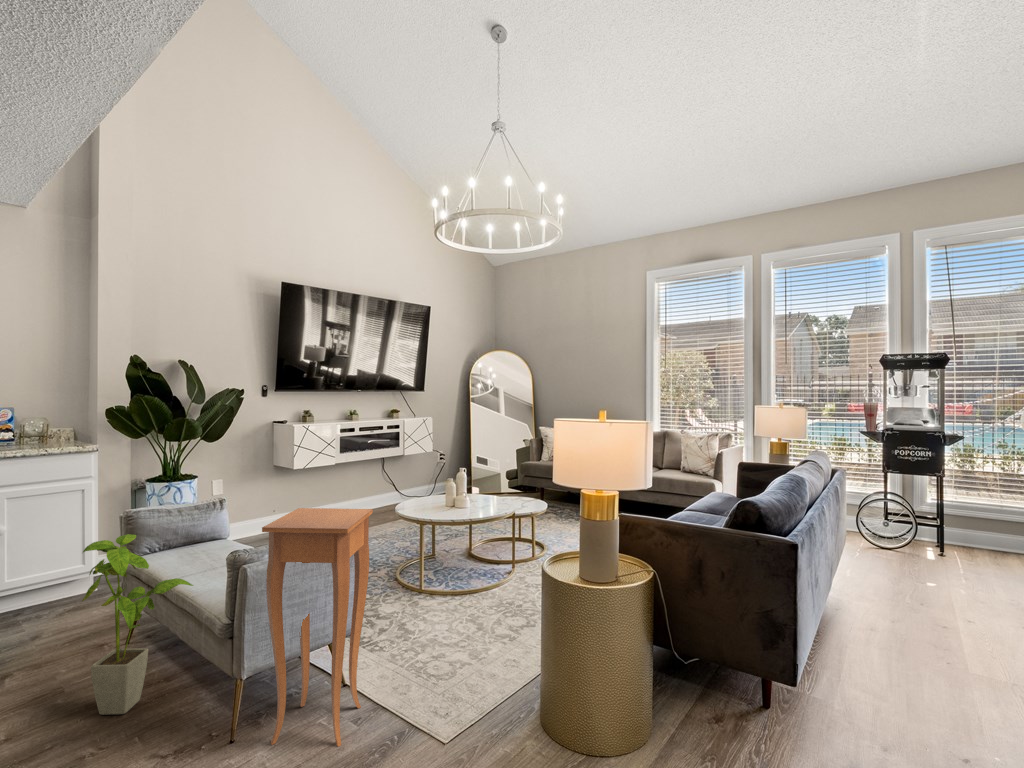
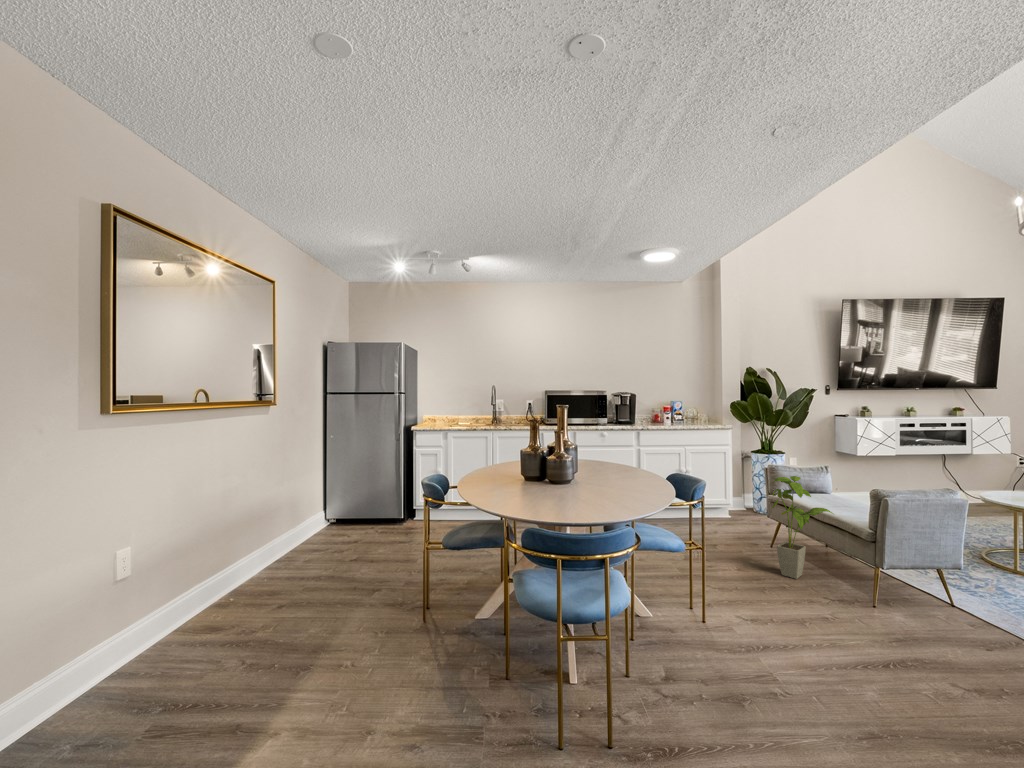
side table: present [262,508,373,747] -> none [904,475,995,645]

